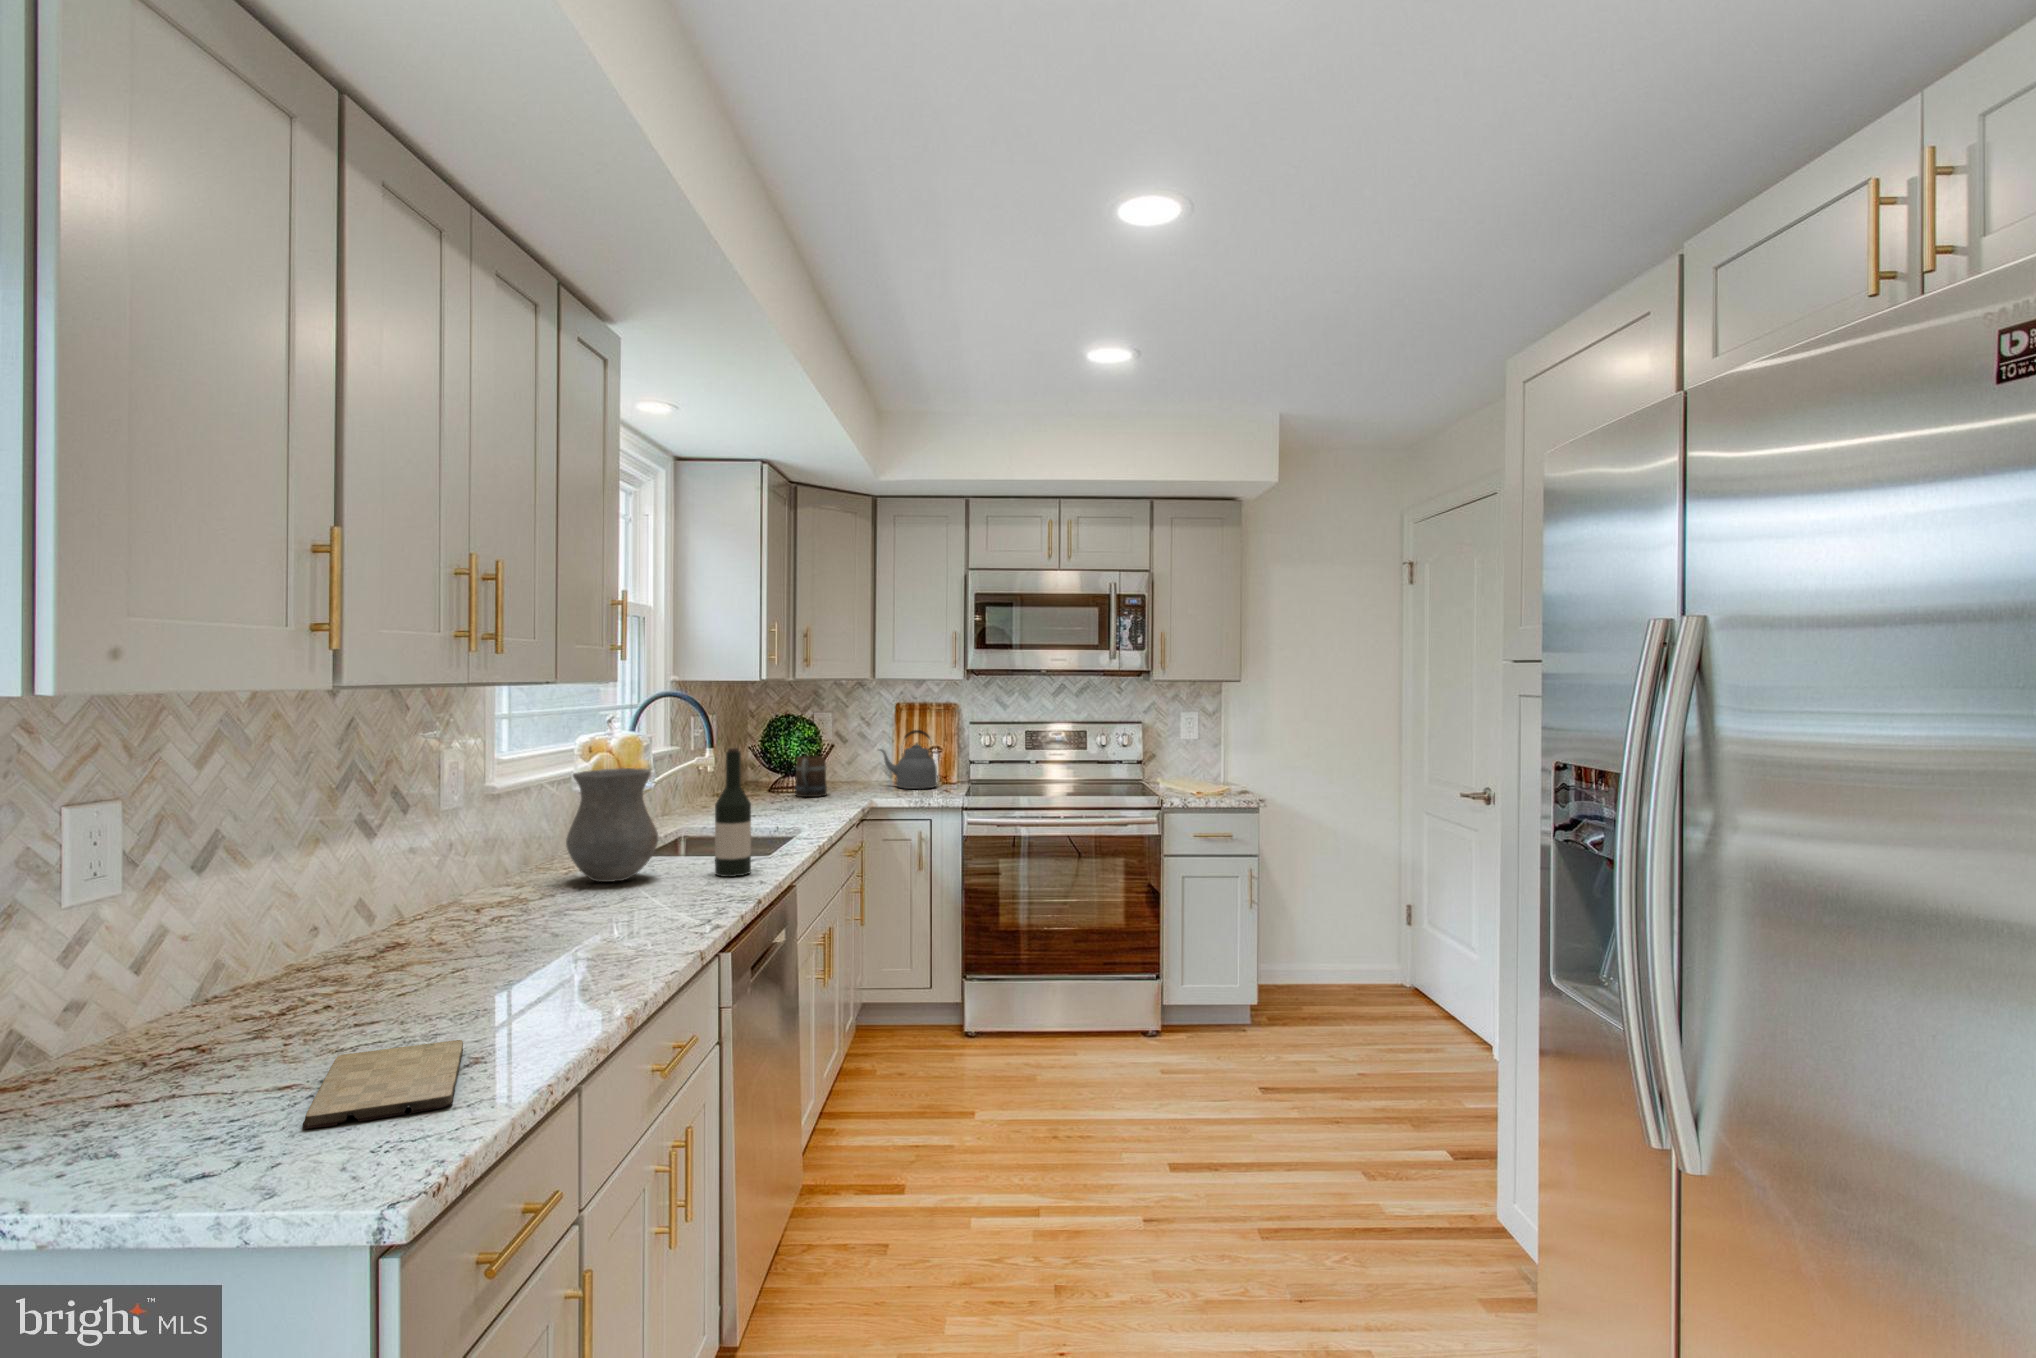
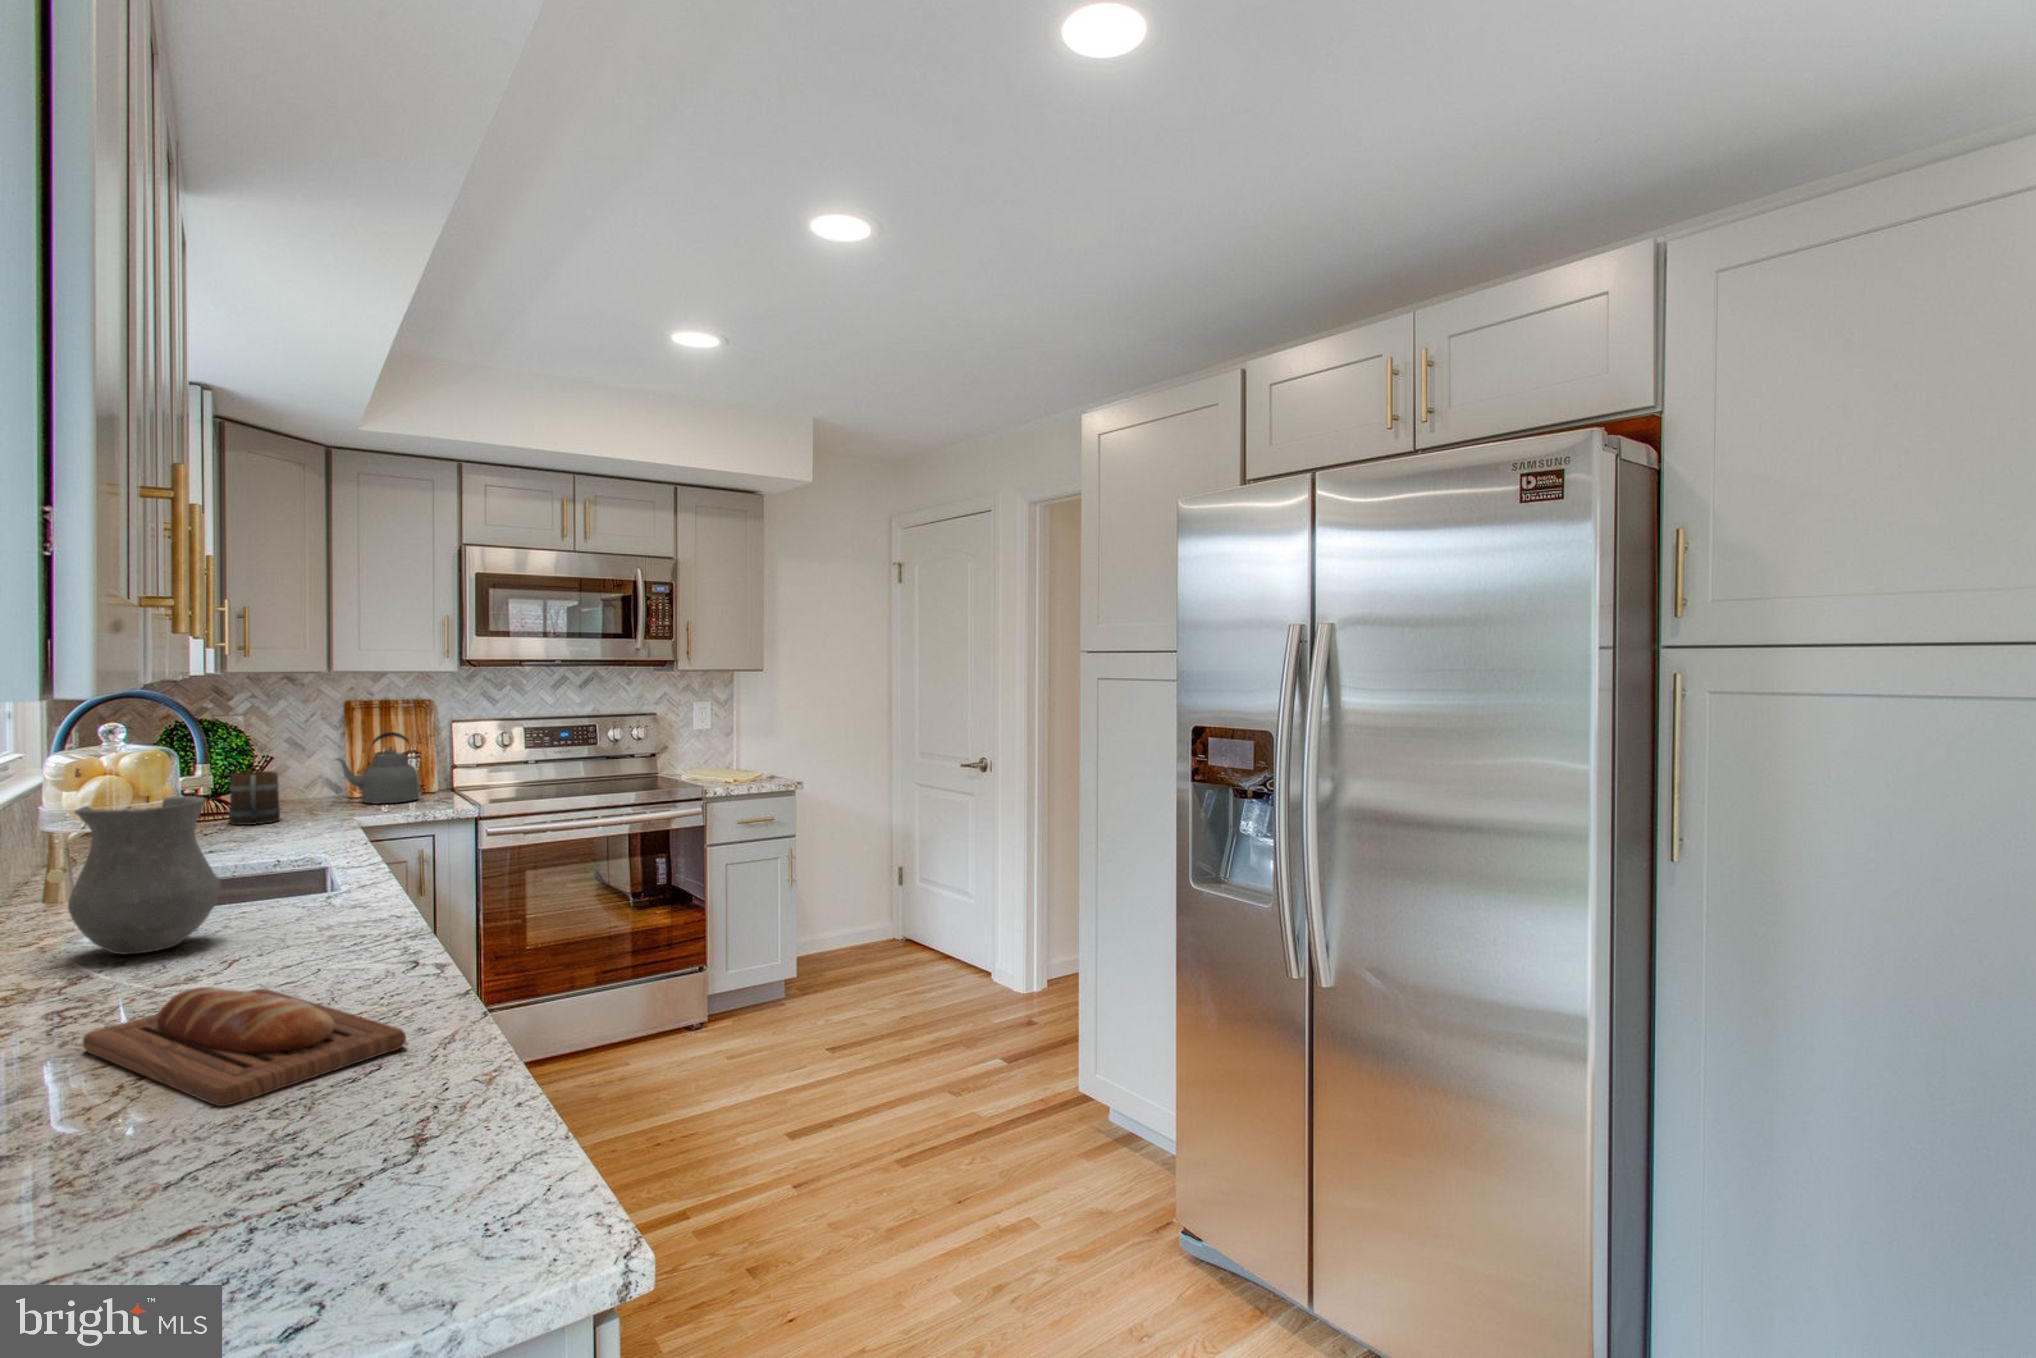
wine bottle: present [715,748,751,877] -> none [298,761,350,923]
bread loaf: none [449,910,600,1001] -> present [83,987,406,1106]
cutting board: present [303,1040,463,1129] -> none [225,1127,489,1253]

